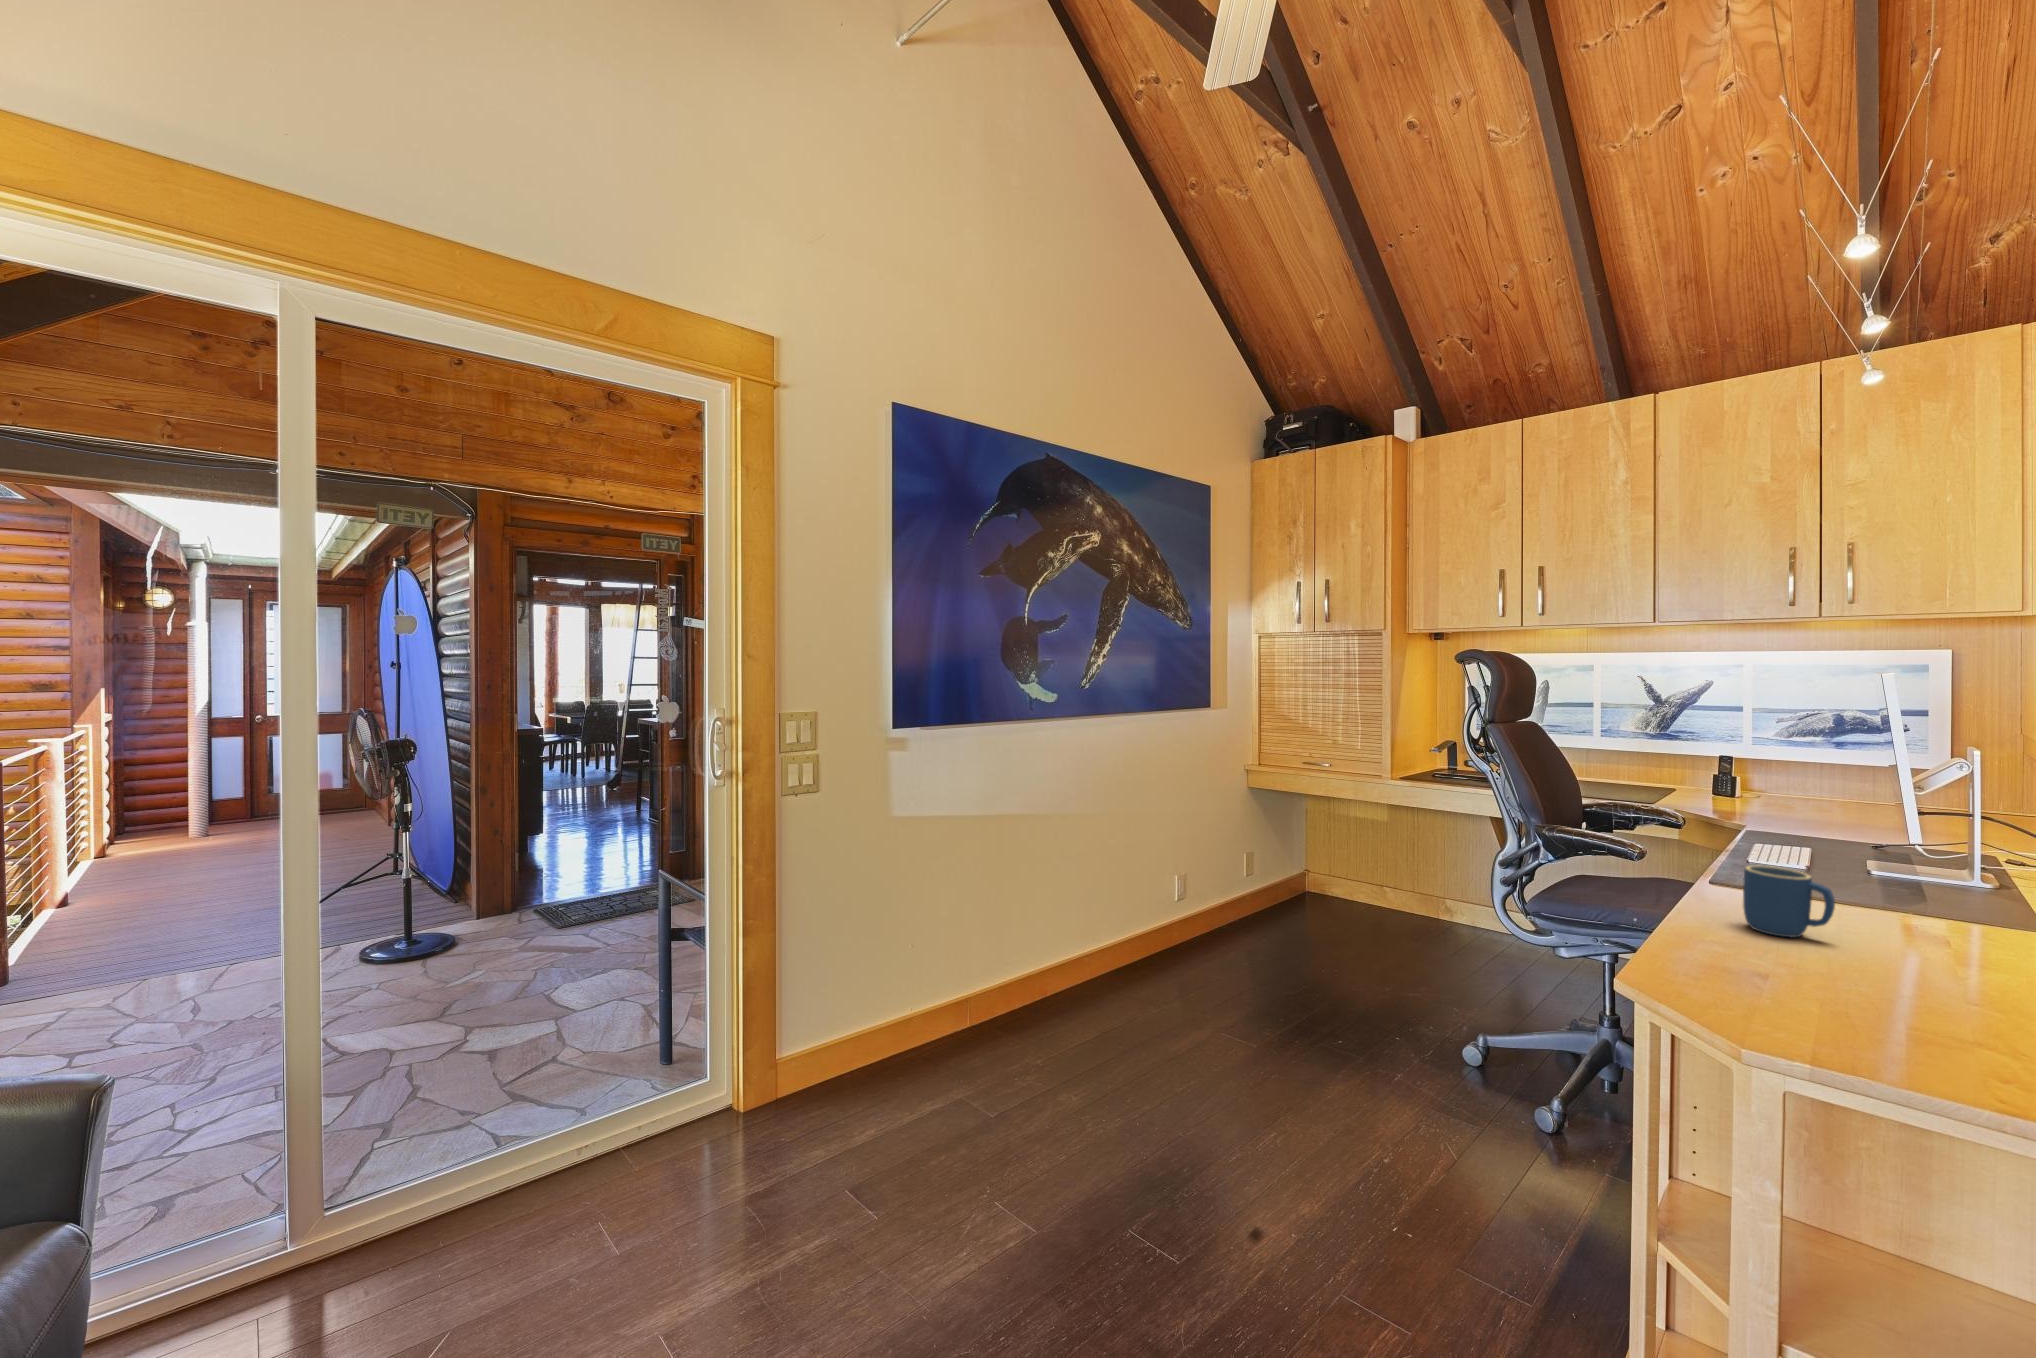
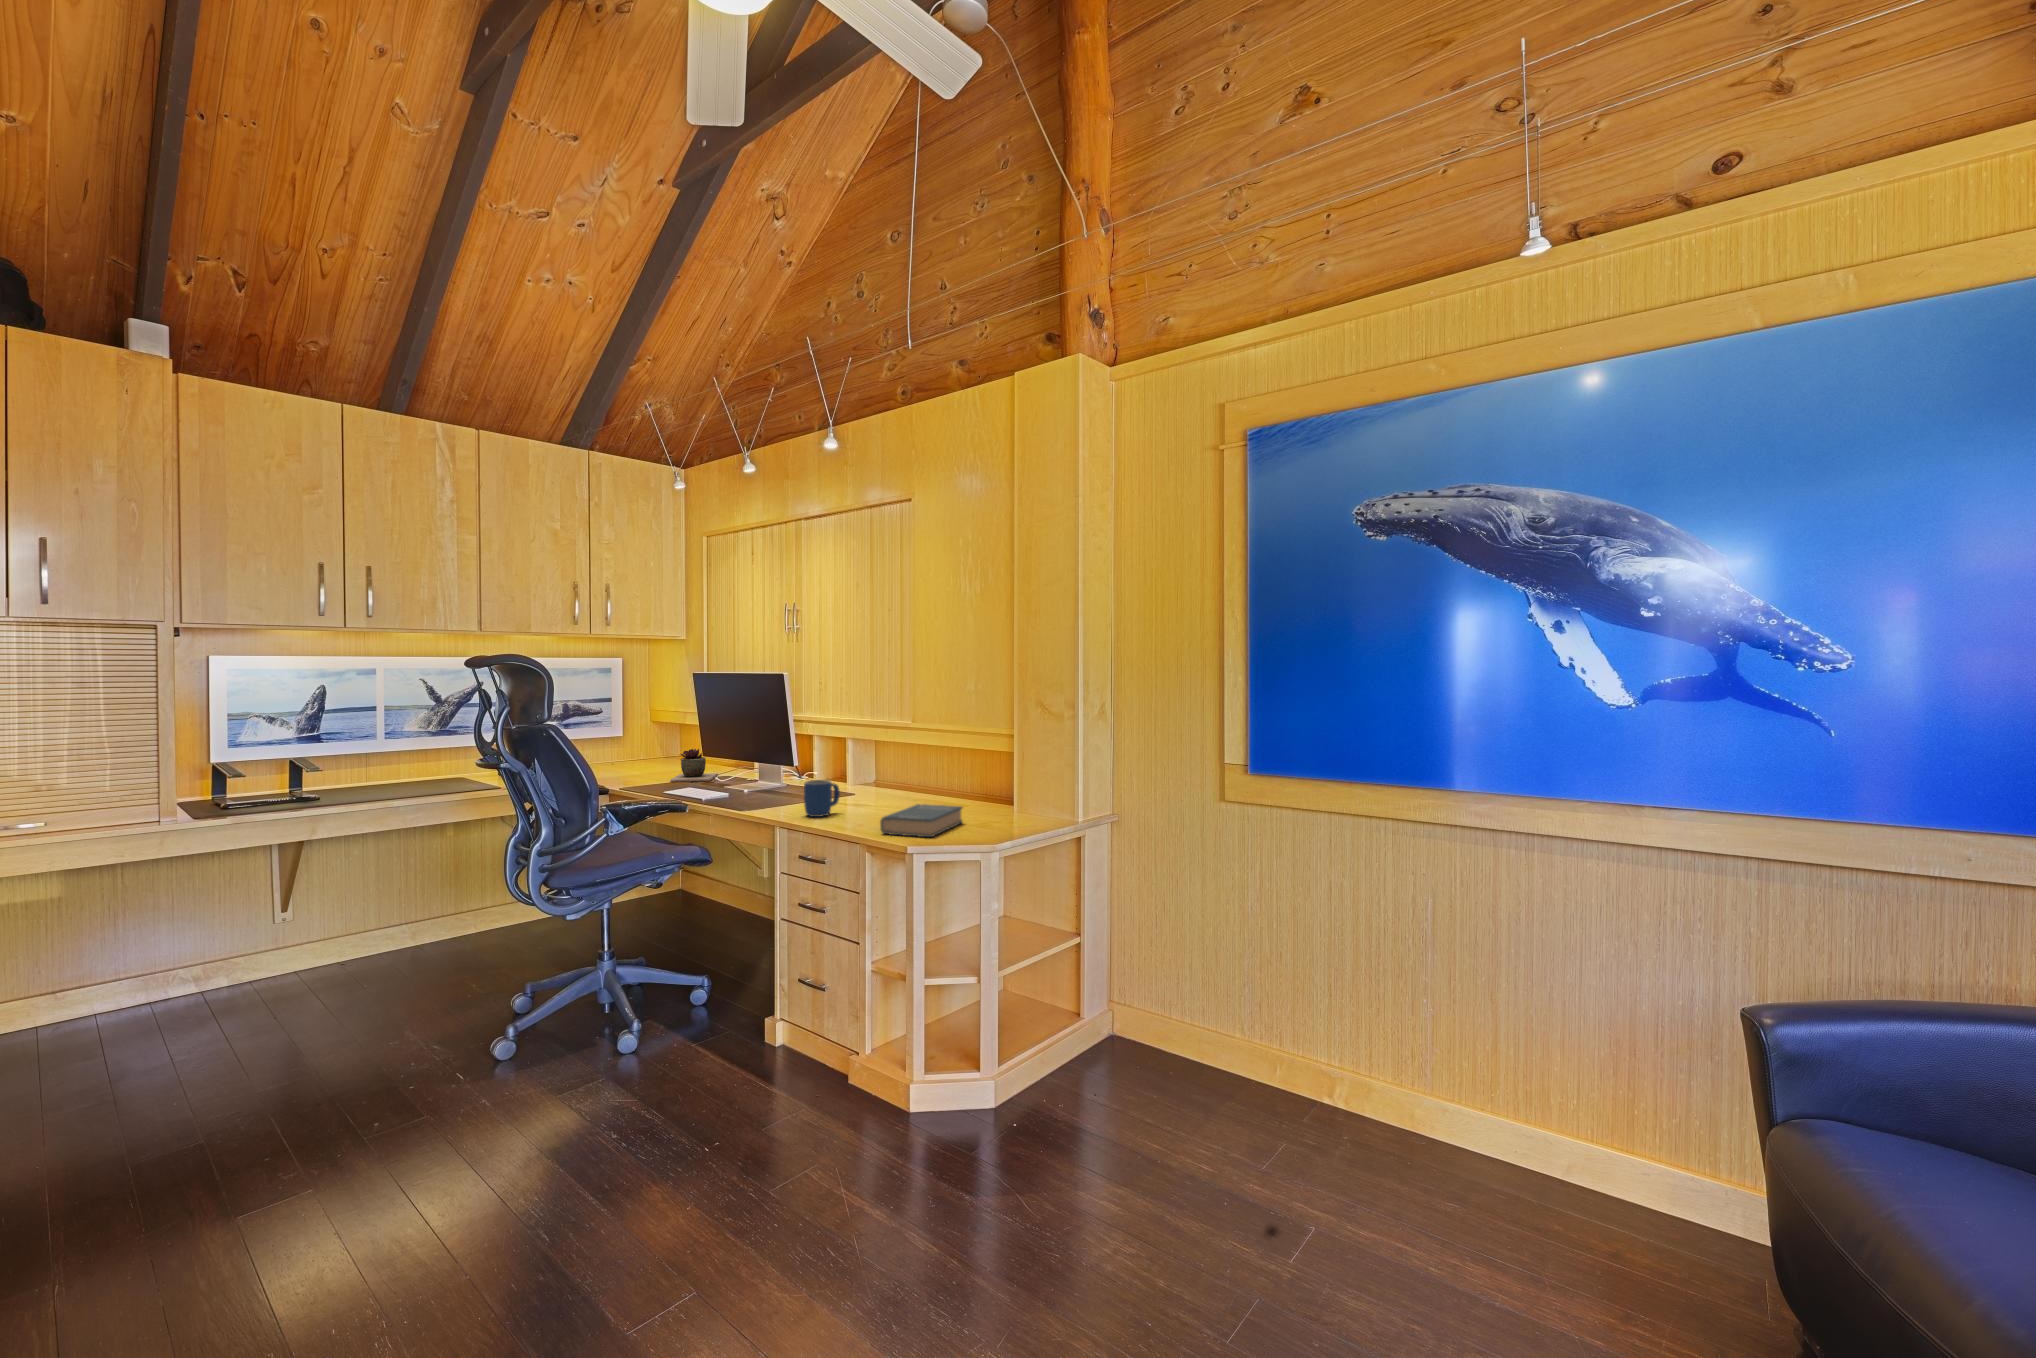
succulent plant: none [1844,802,1982,859] -> present [670,749,718,782]
hardback book: none [1696,947,1973,1058] -> present [880,804,962,837]

